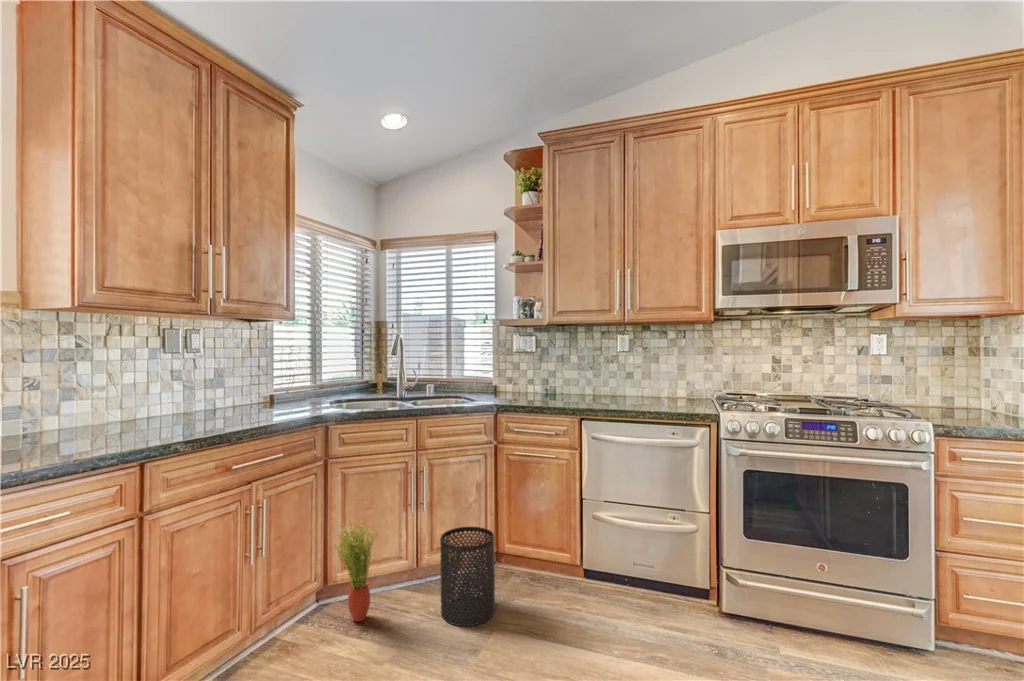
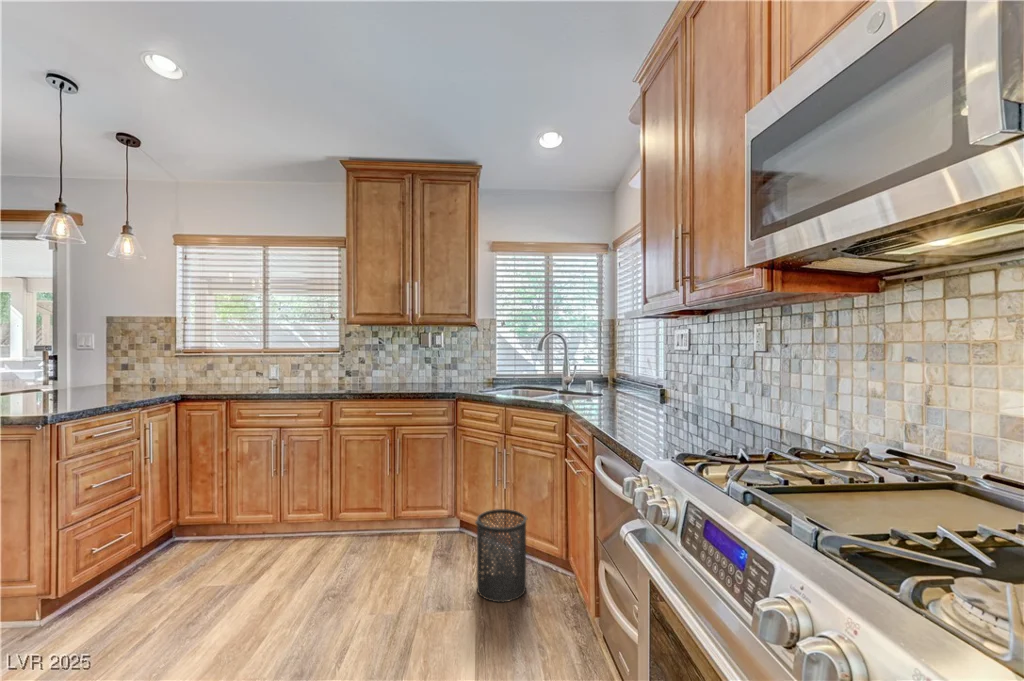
potted plant: present [334,522,378,622] -> none [440,473,471,551]

